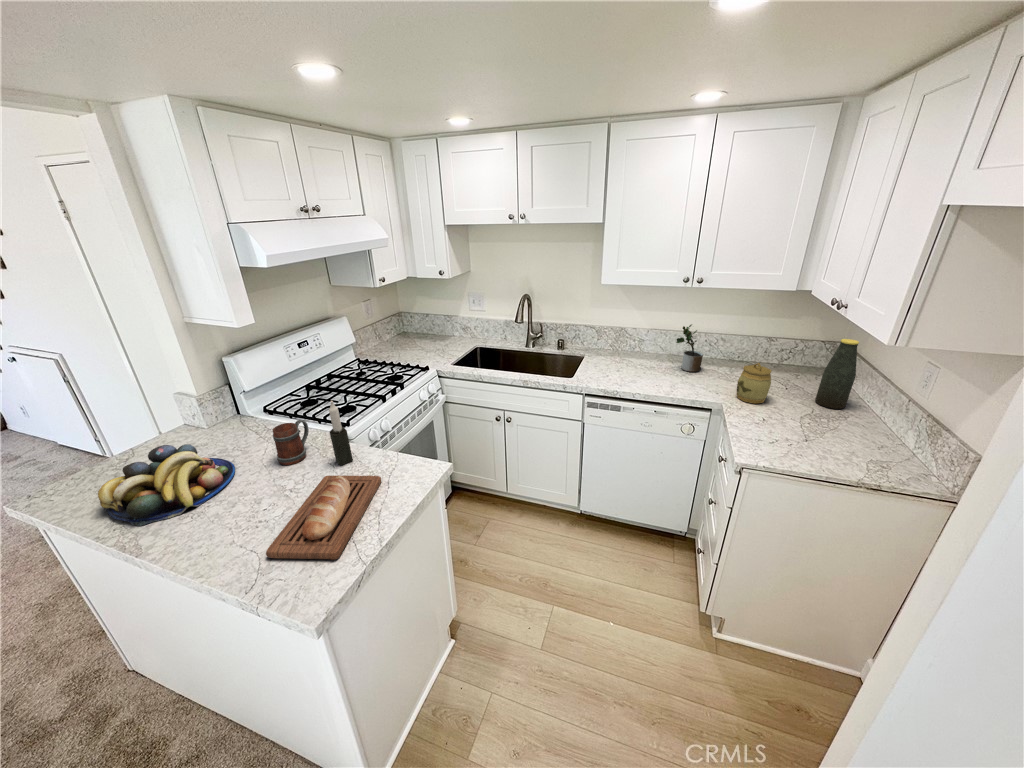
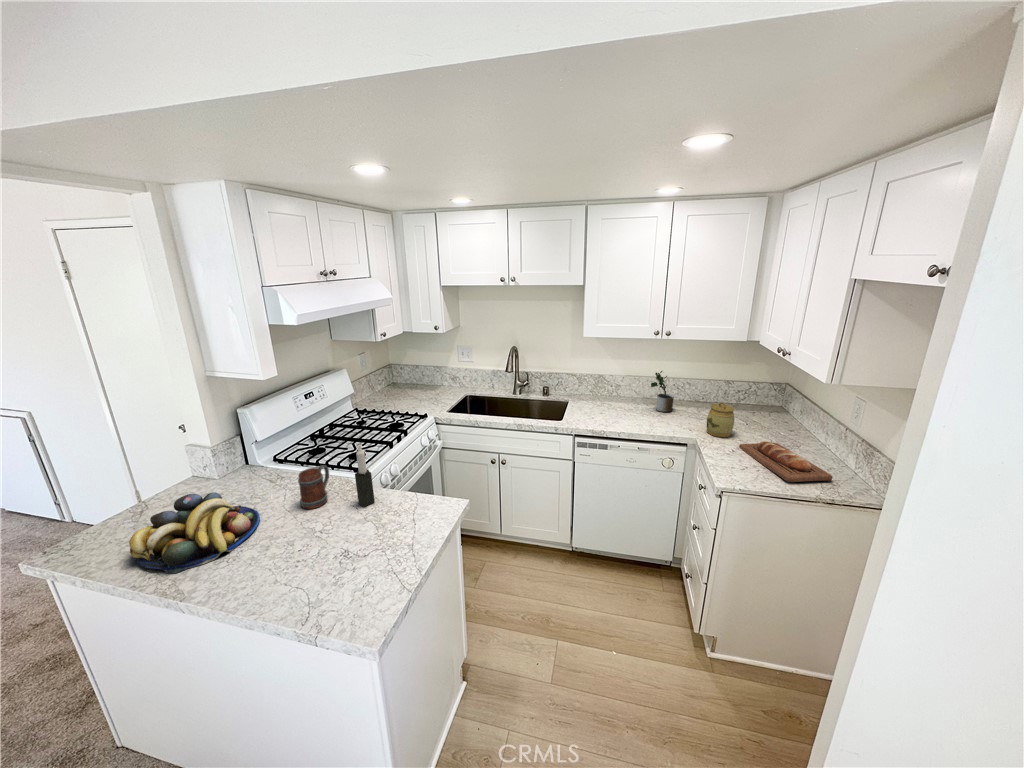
bottle: present [815,339,859,409] -> none [771,380,801,439]
bread loaf: present [266,475,381,560] -> present [739,441,832,482]

